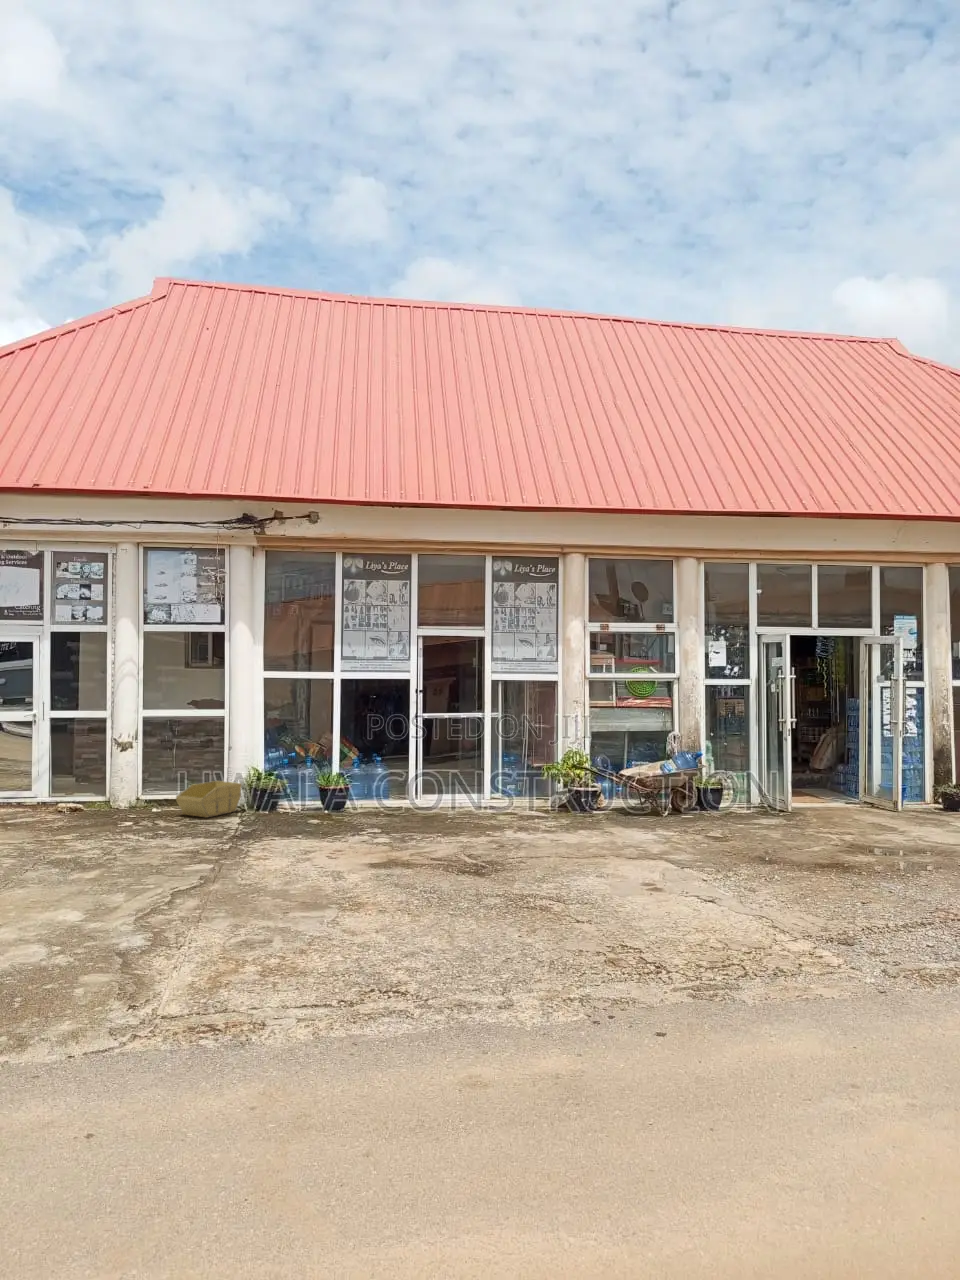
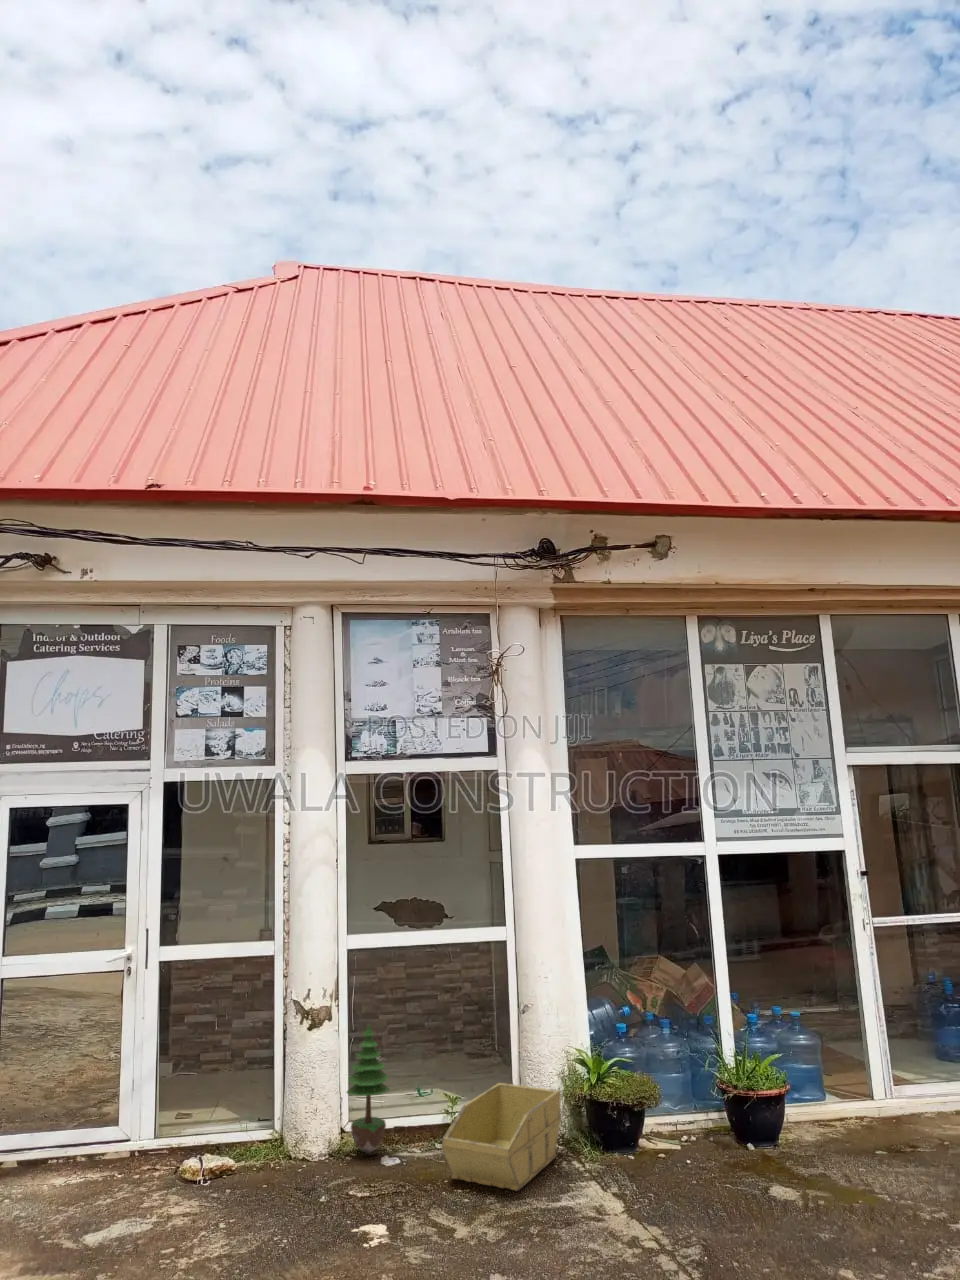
potted tree: none [139,750,161,808] -> present [347,1025,390,1154]

